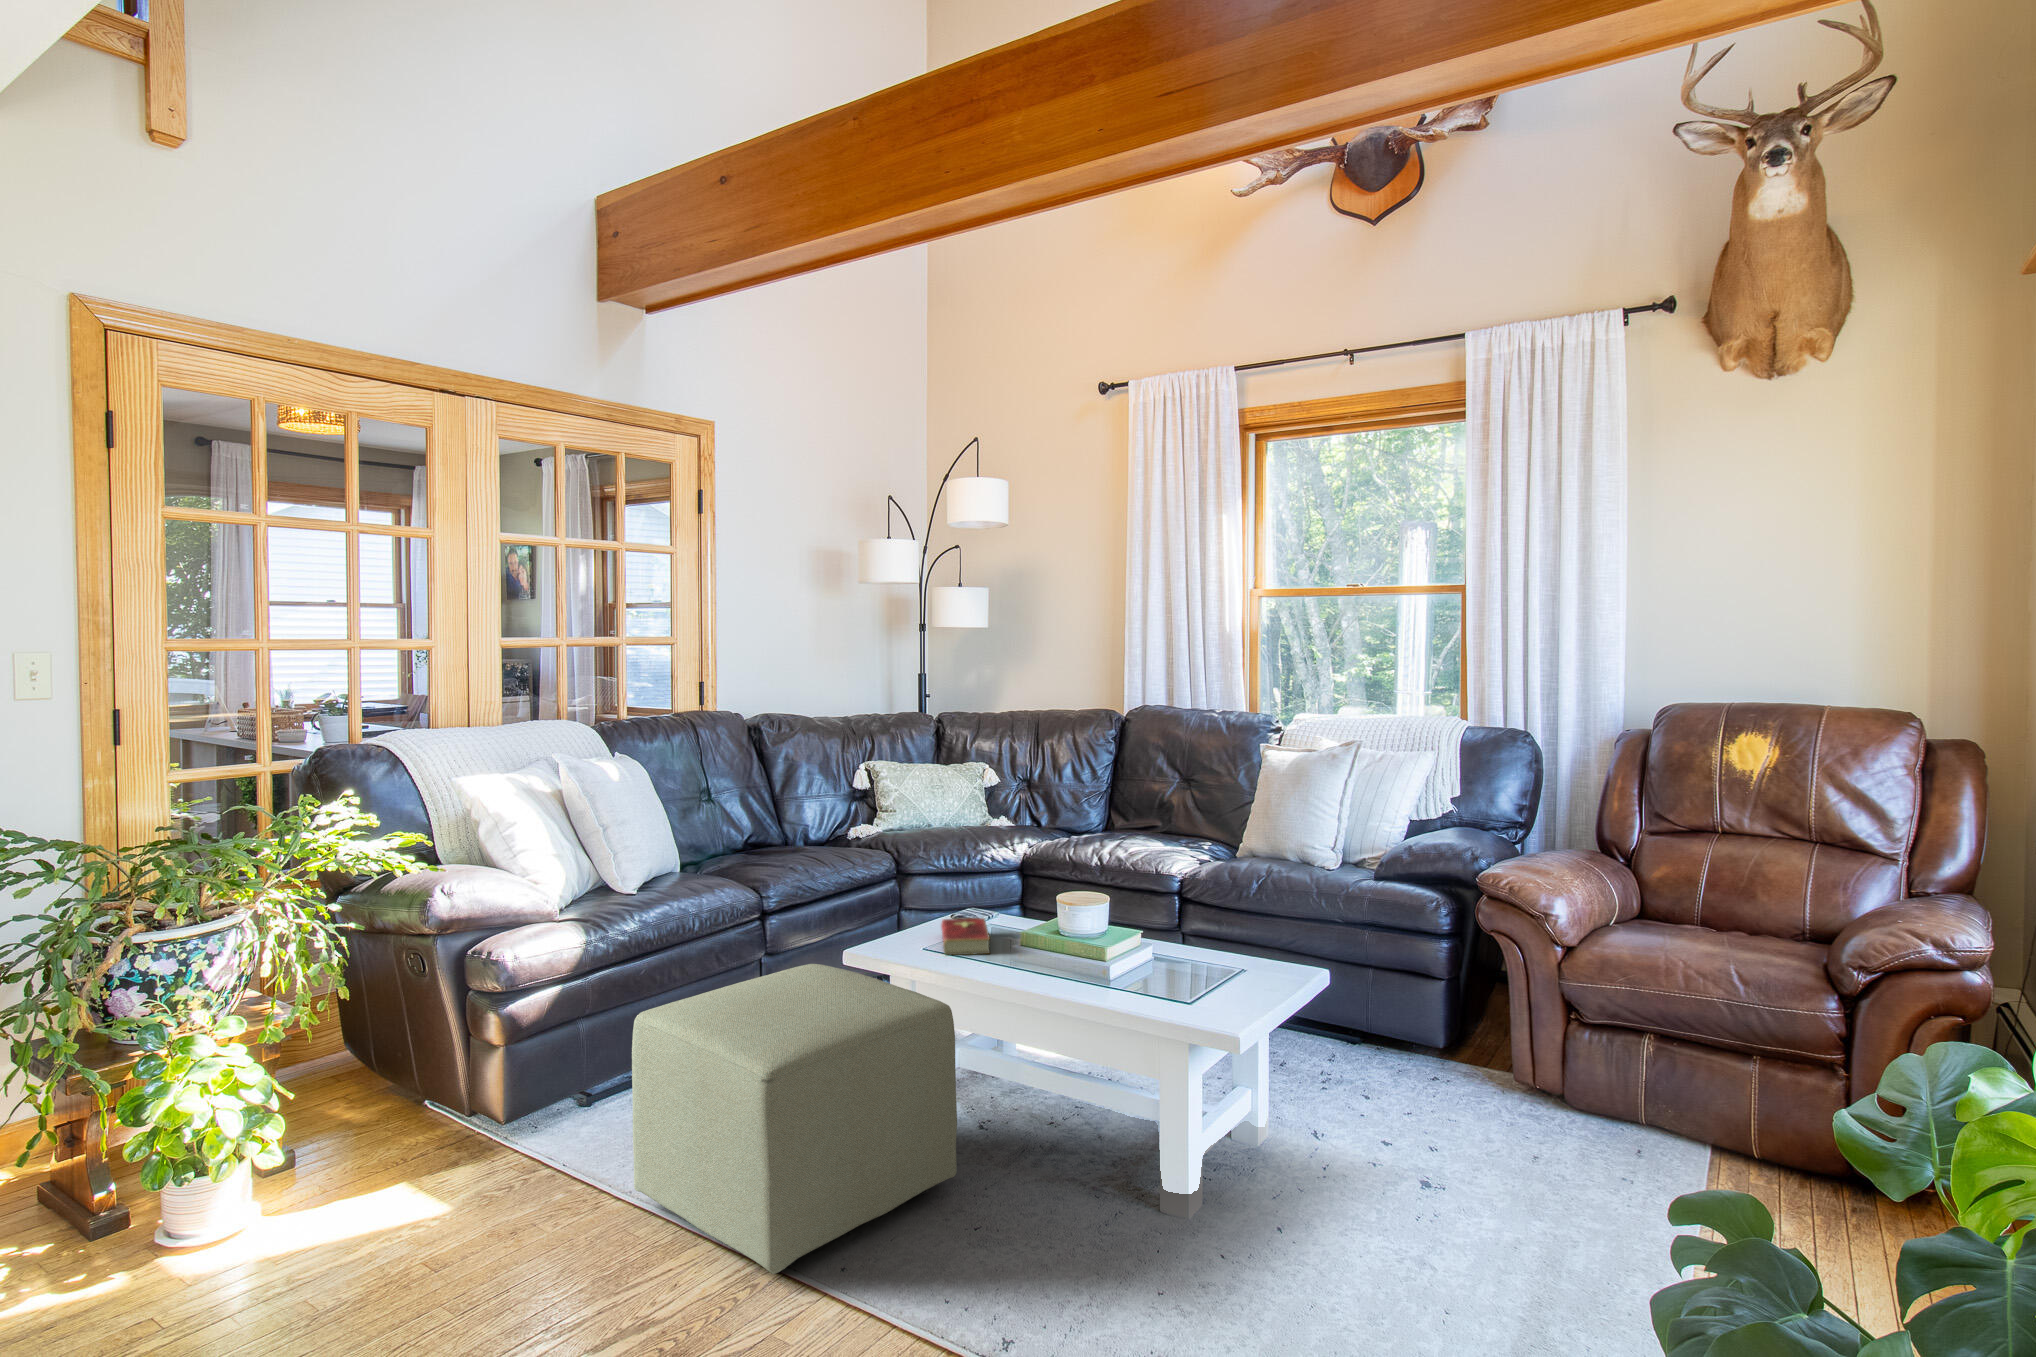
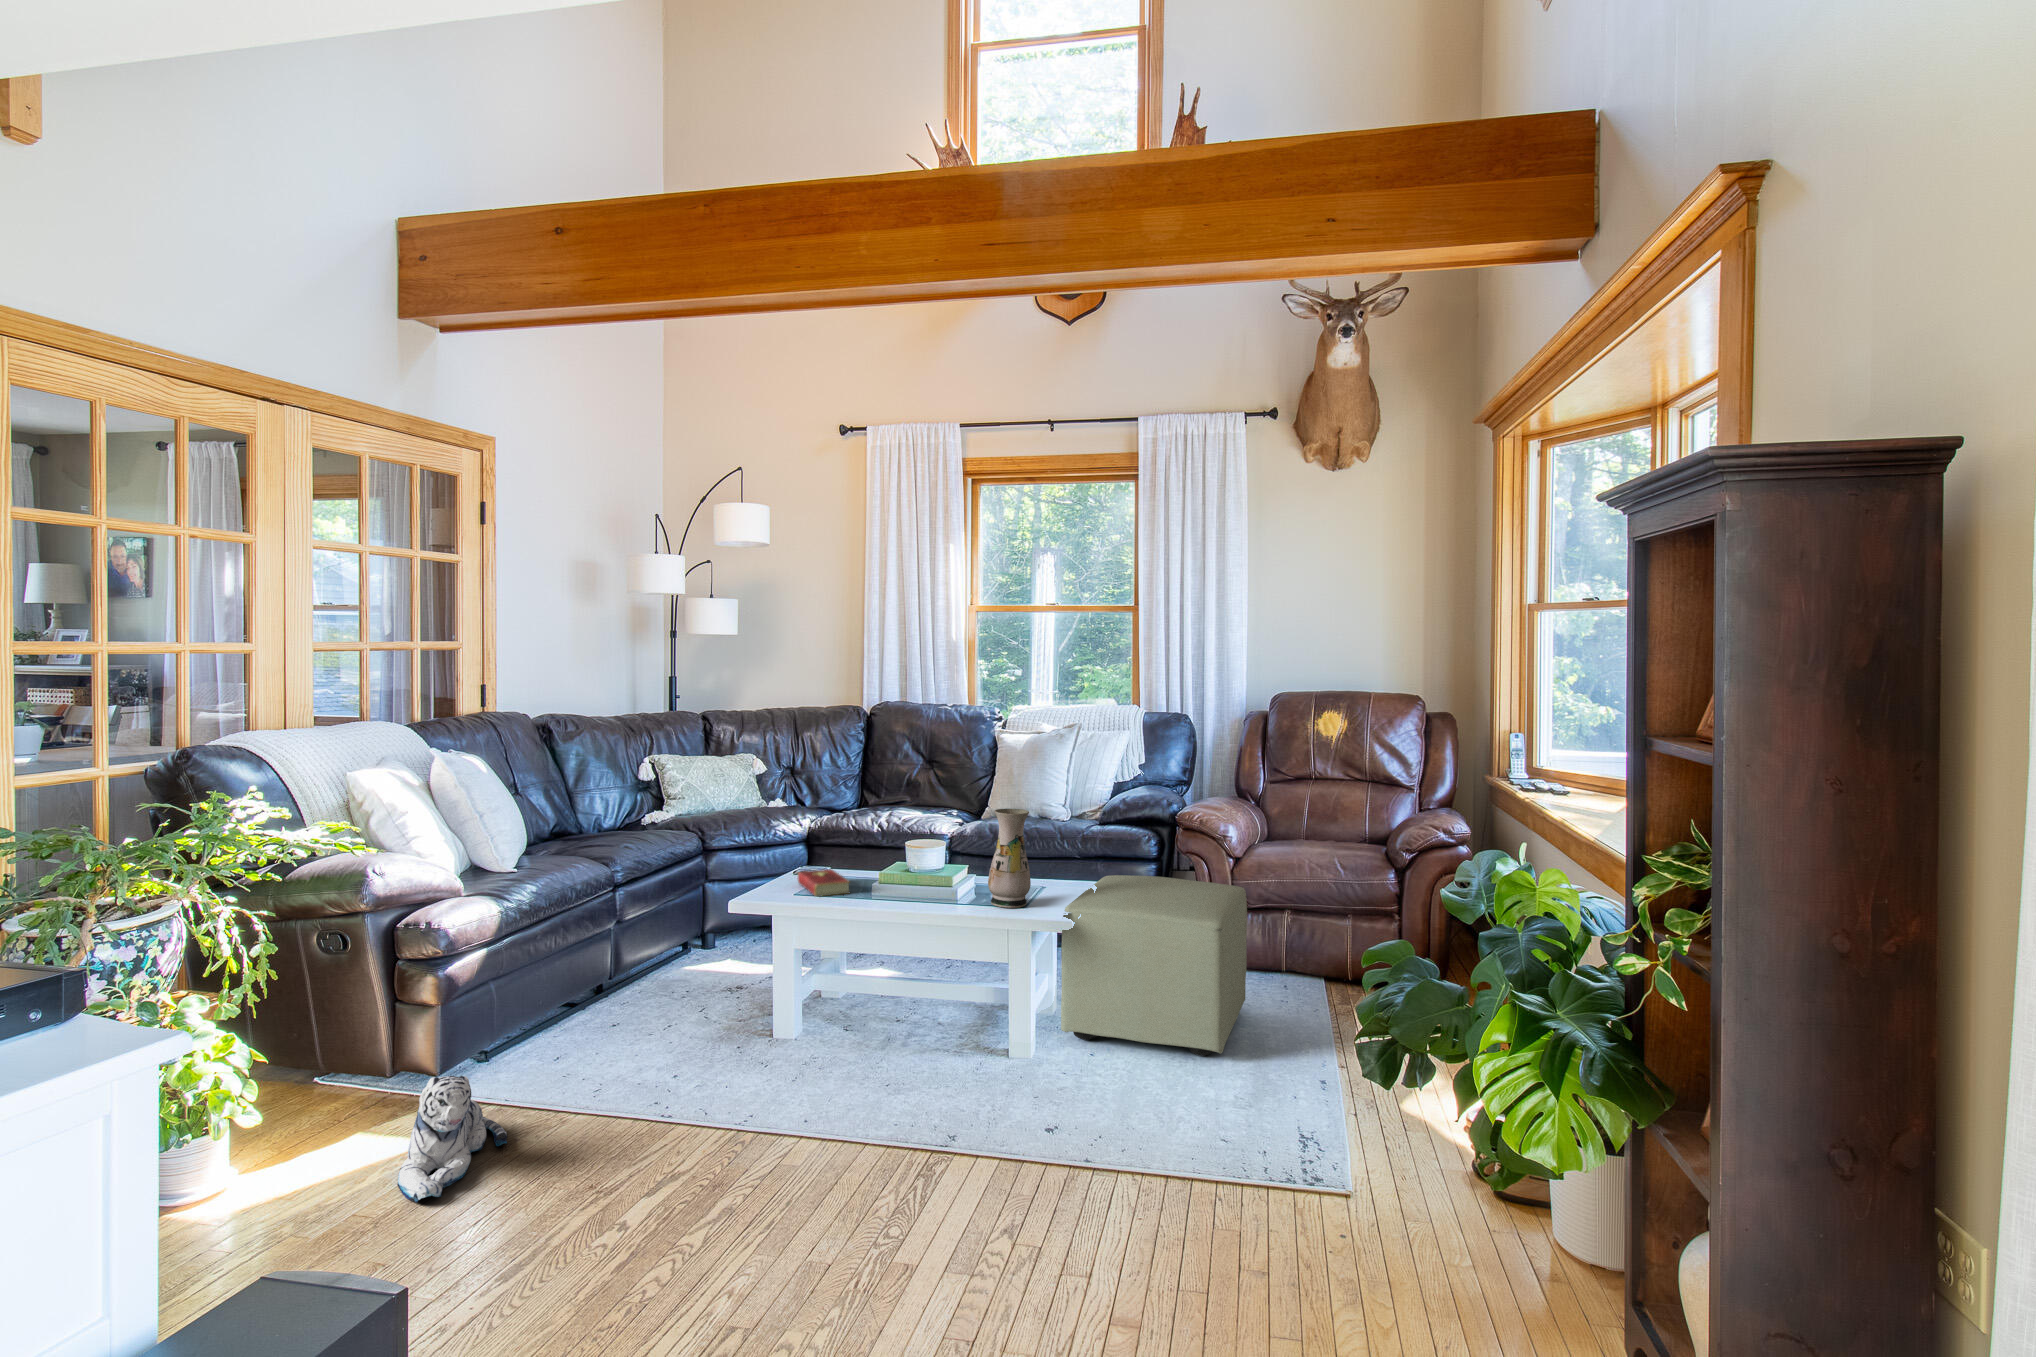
vase: none [1150,860,1208,1000] -> present [988,809,1031,908]
ottoman: present [632,964,957,1274] -> present [1061,875,1247,1056]
plush toy: none [357,1147,519,1302] -> present [397,1076,507,1203]

